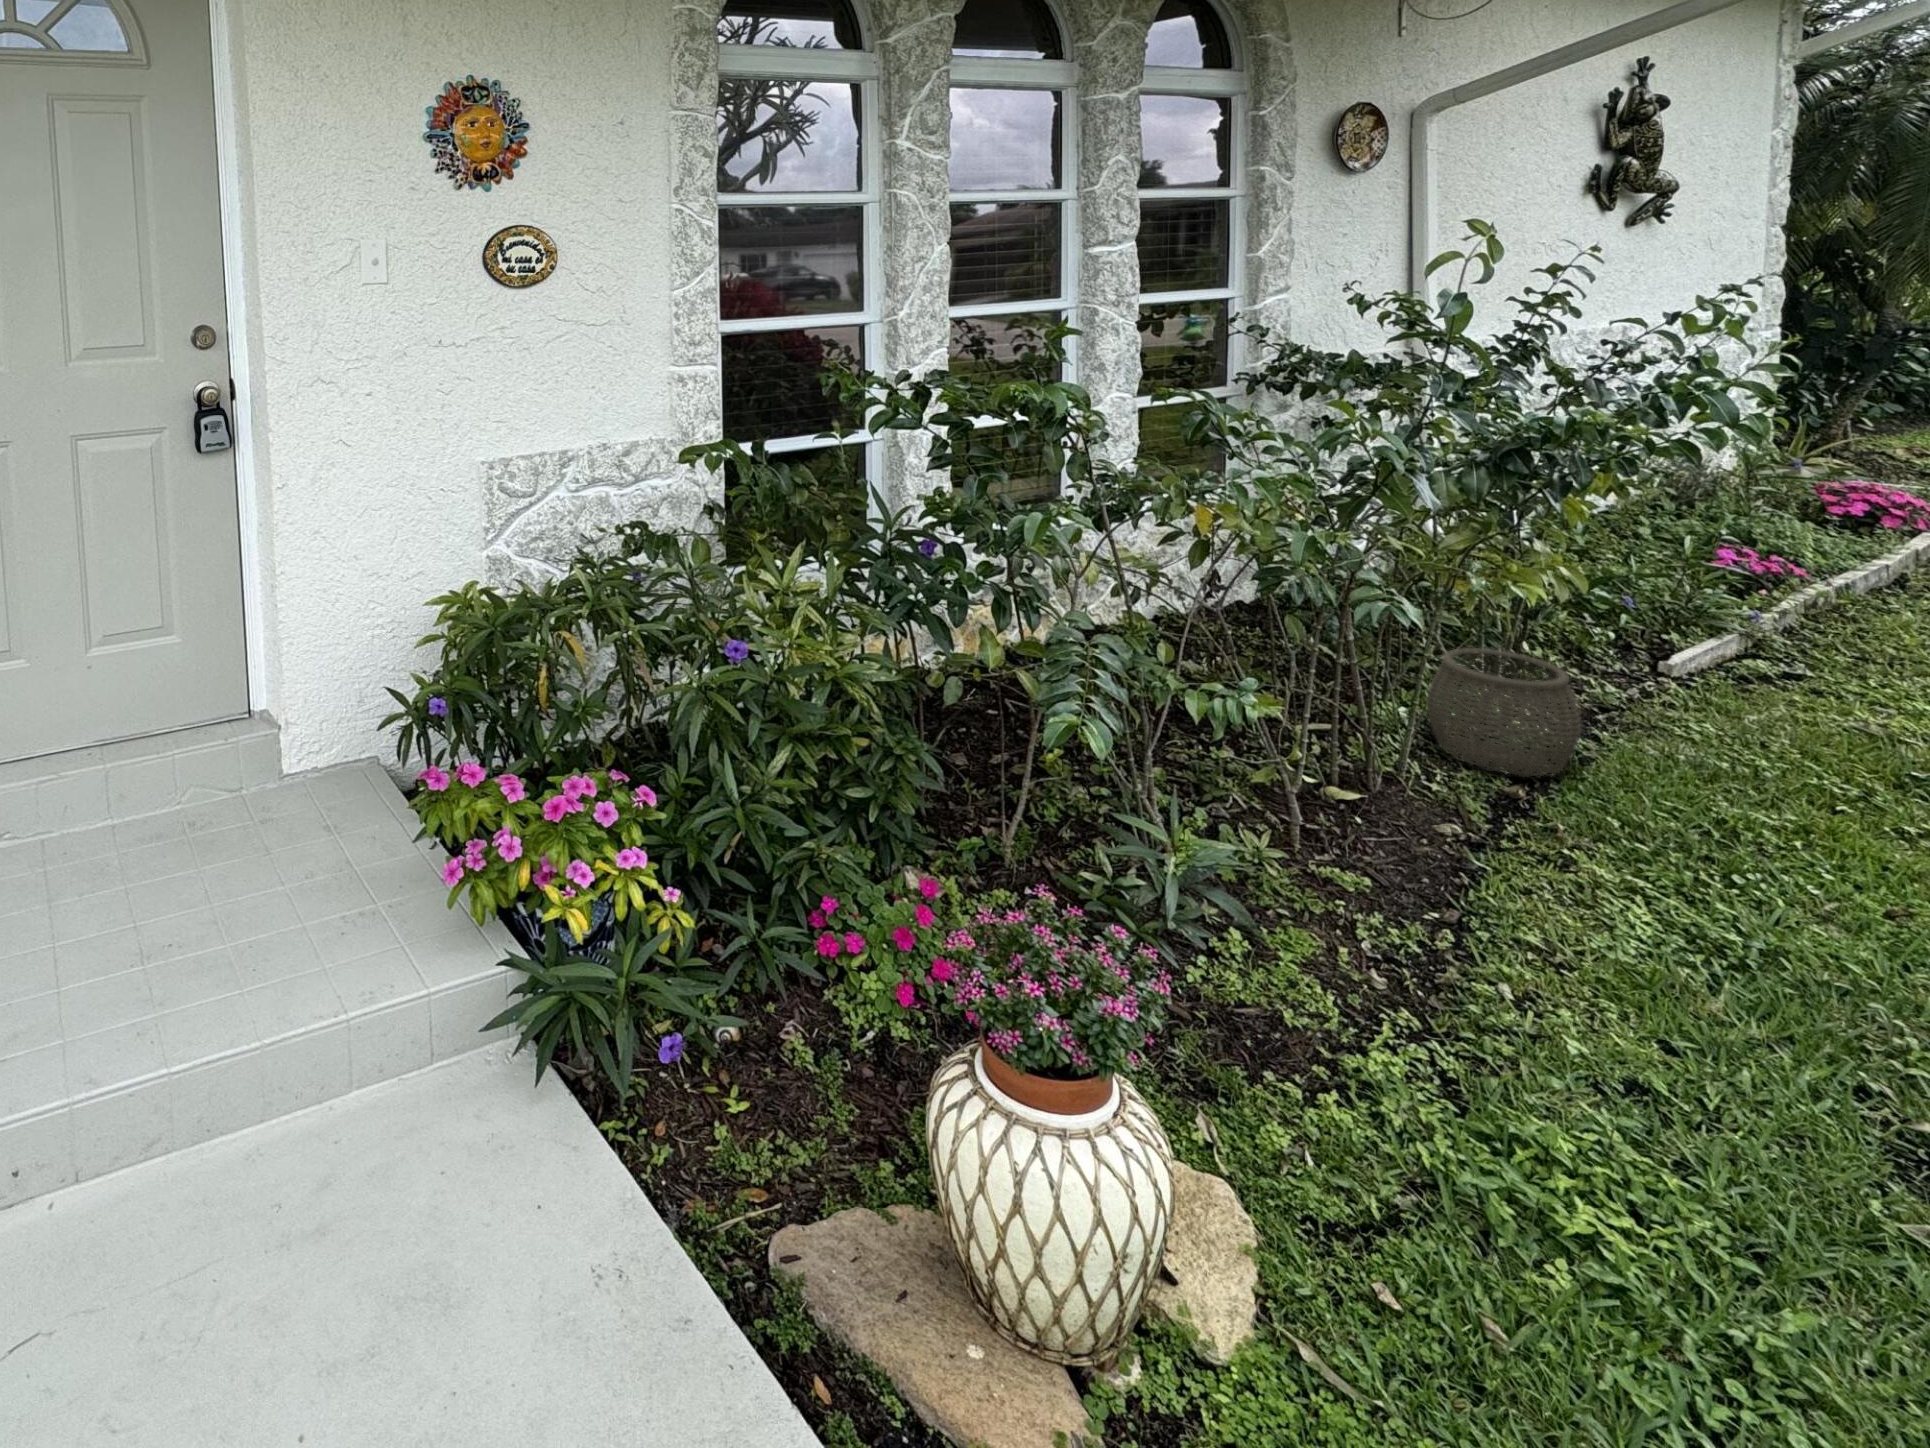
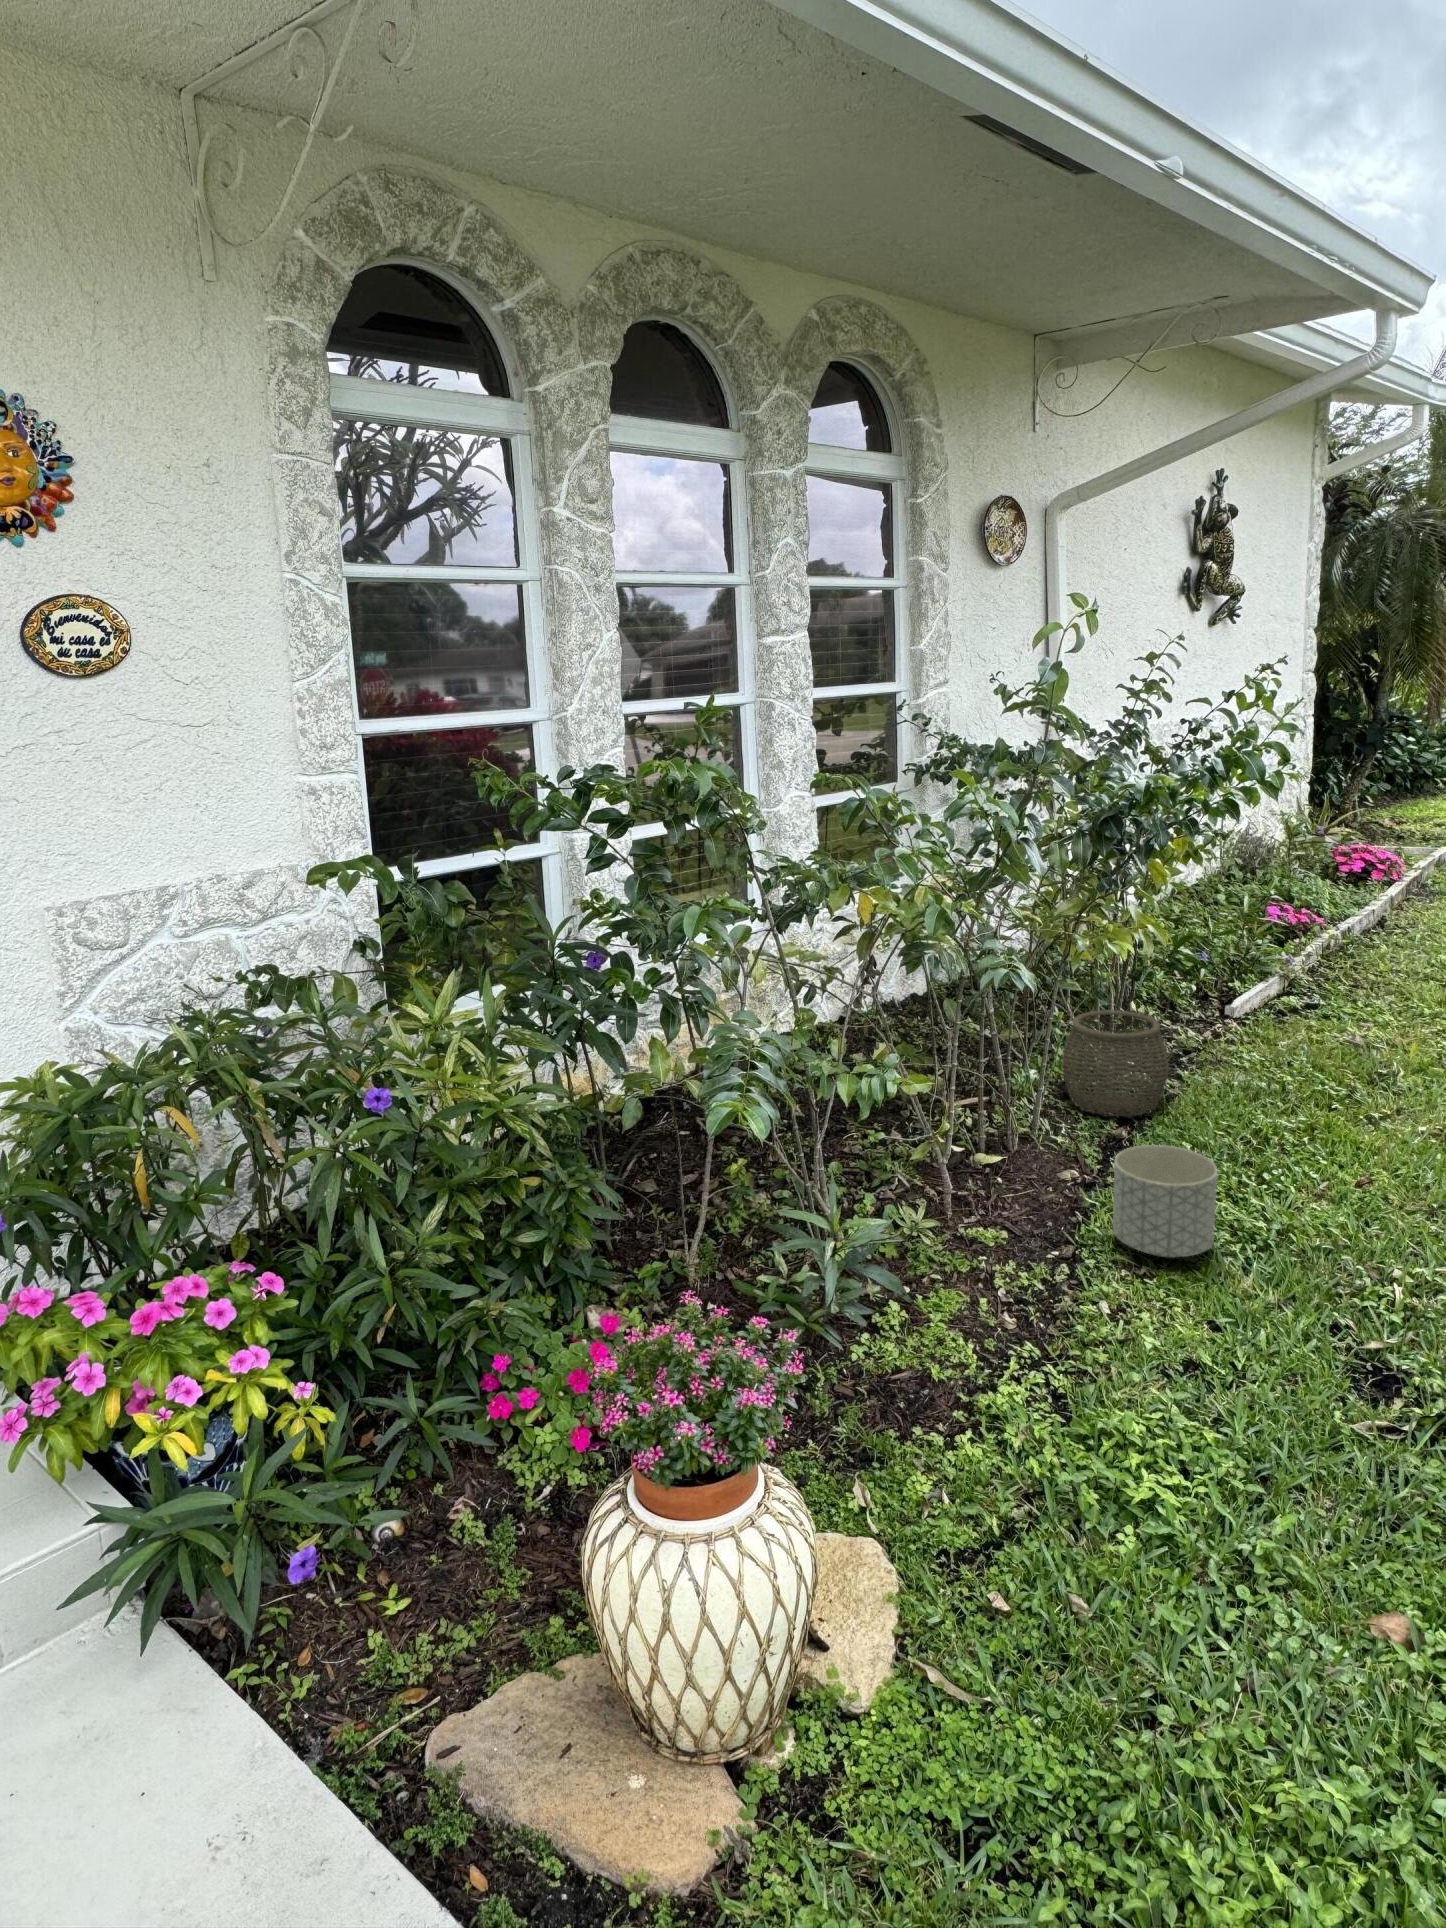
planter: none [1510,817,1669,961] -> present [1113,1145,1217,1258]

